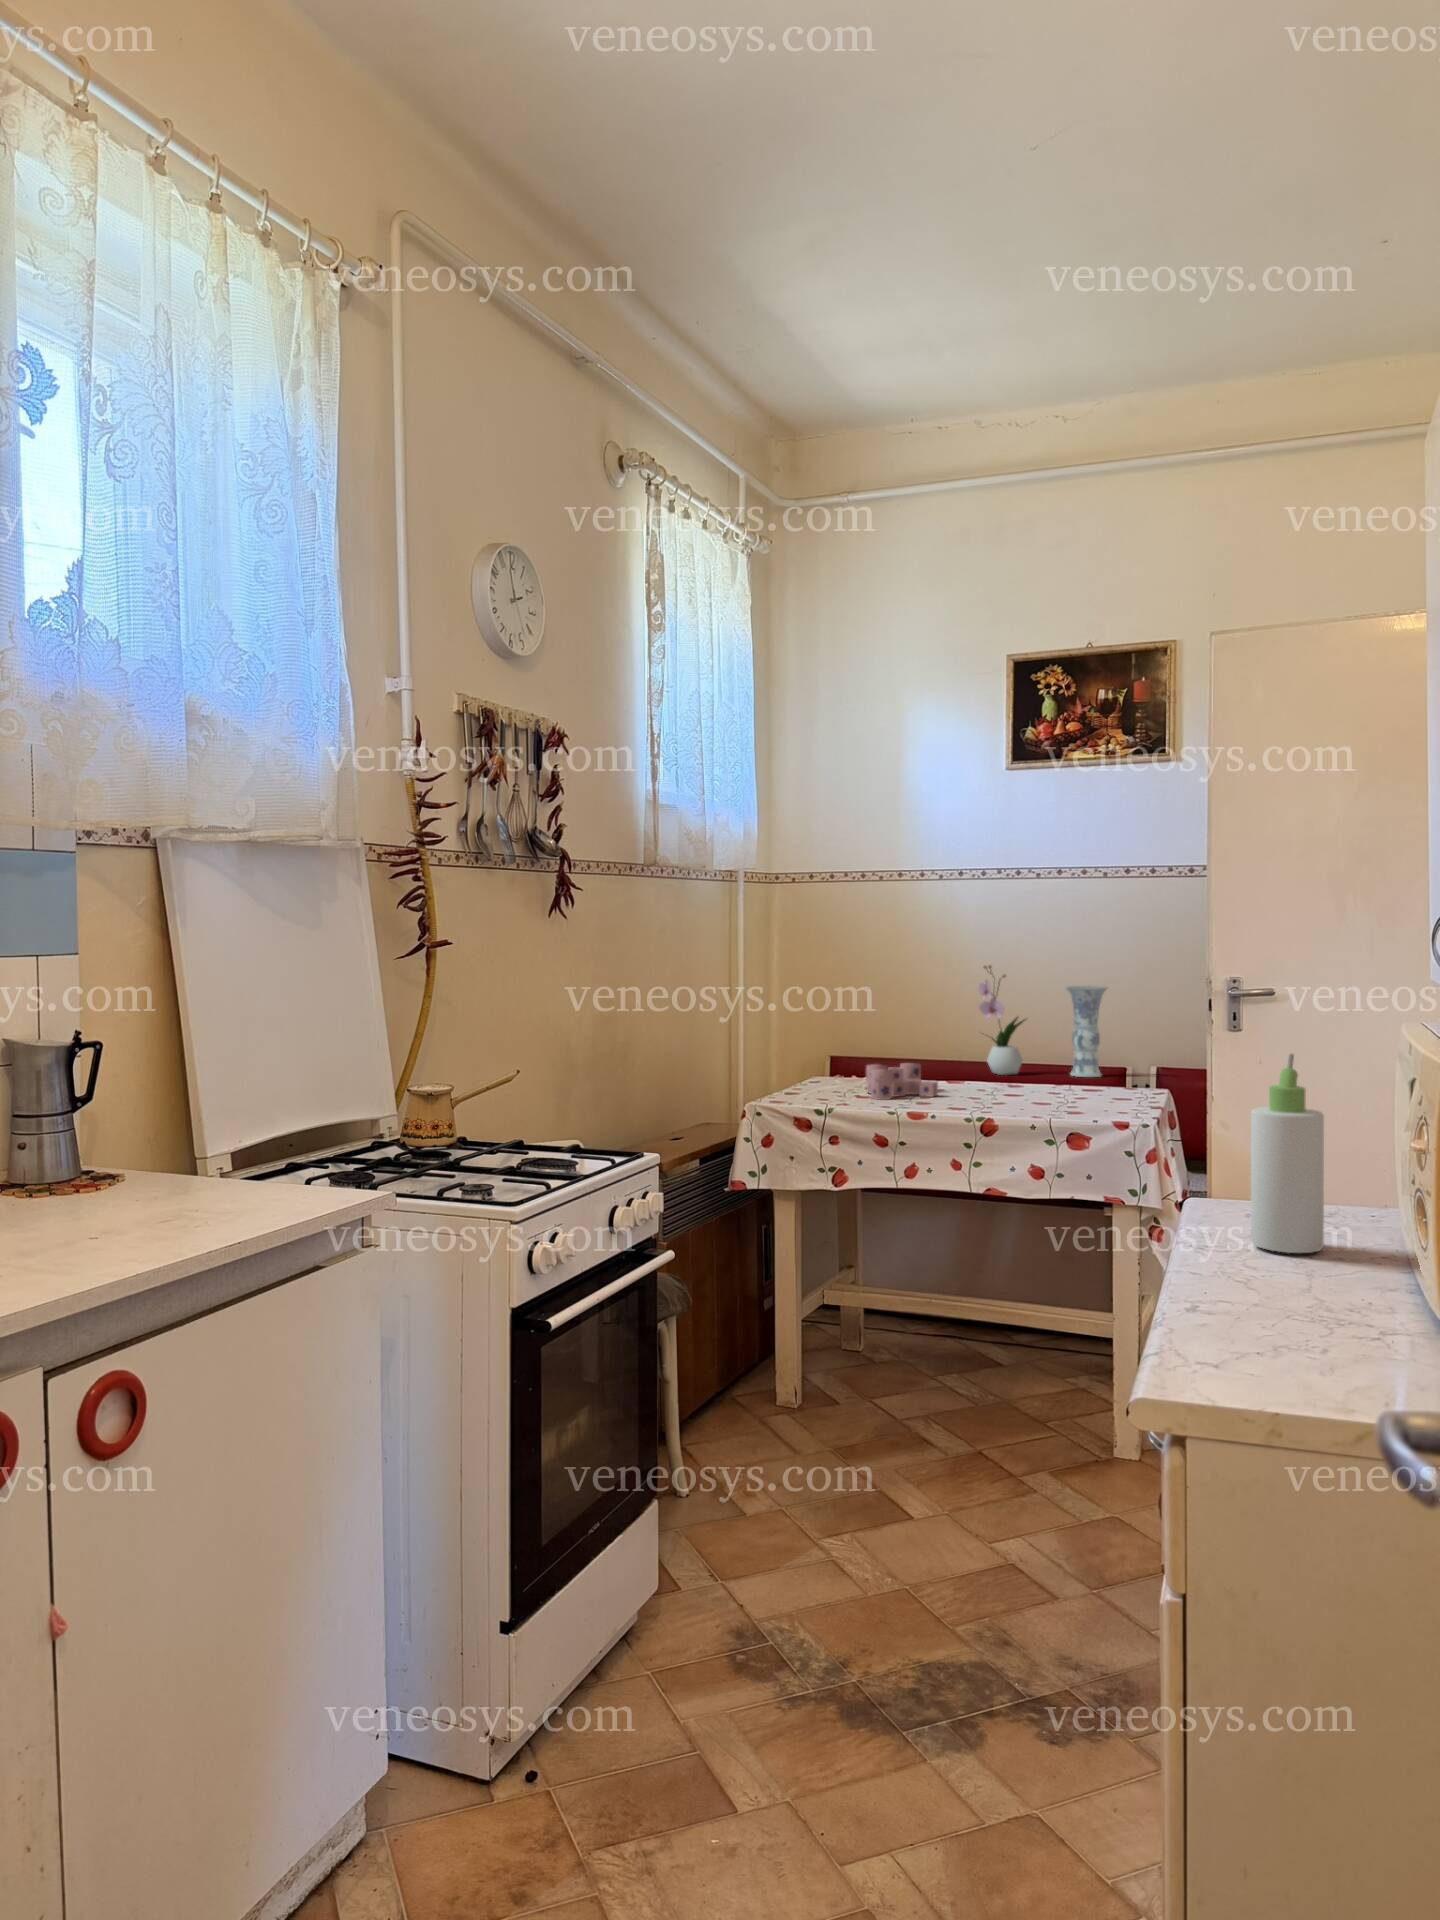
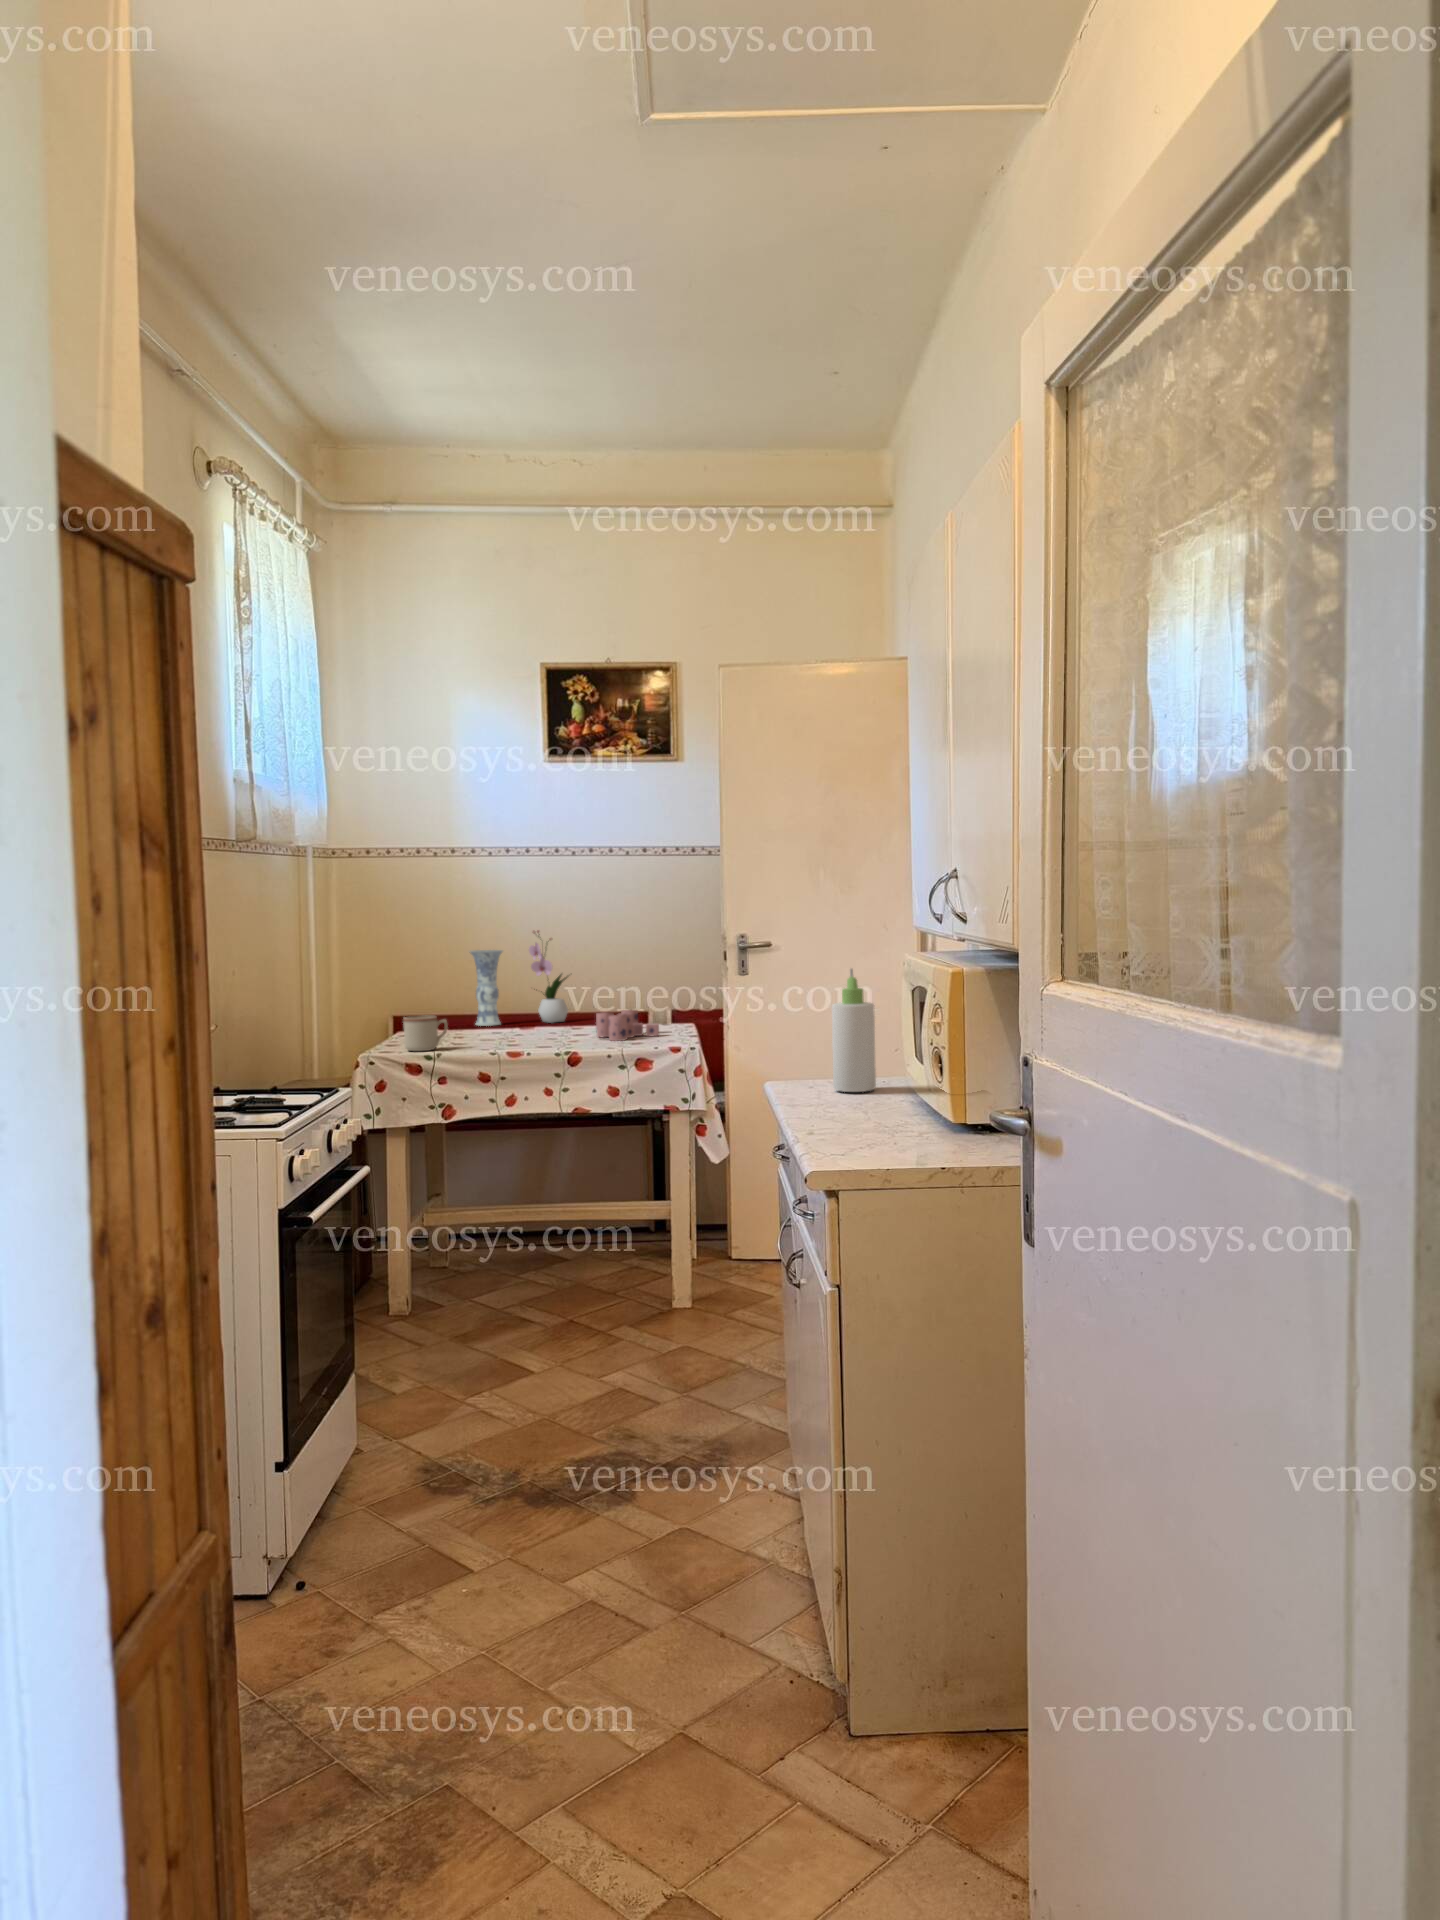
vase: present [1066,986,1107,1077] -> present [470,950,503,1026]
mug: none [798,1062,849,1104] -> present [403,1016,448,1051]
candle: present [866,1063,938,1100] -> present [596,1010,659,1041]

